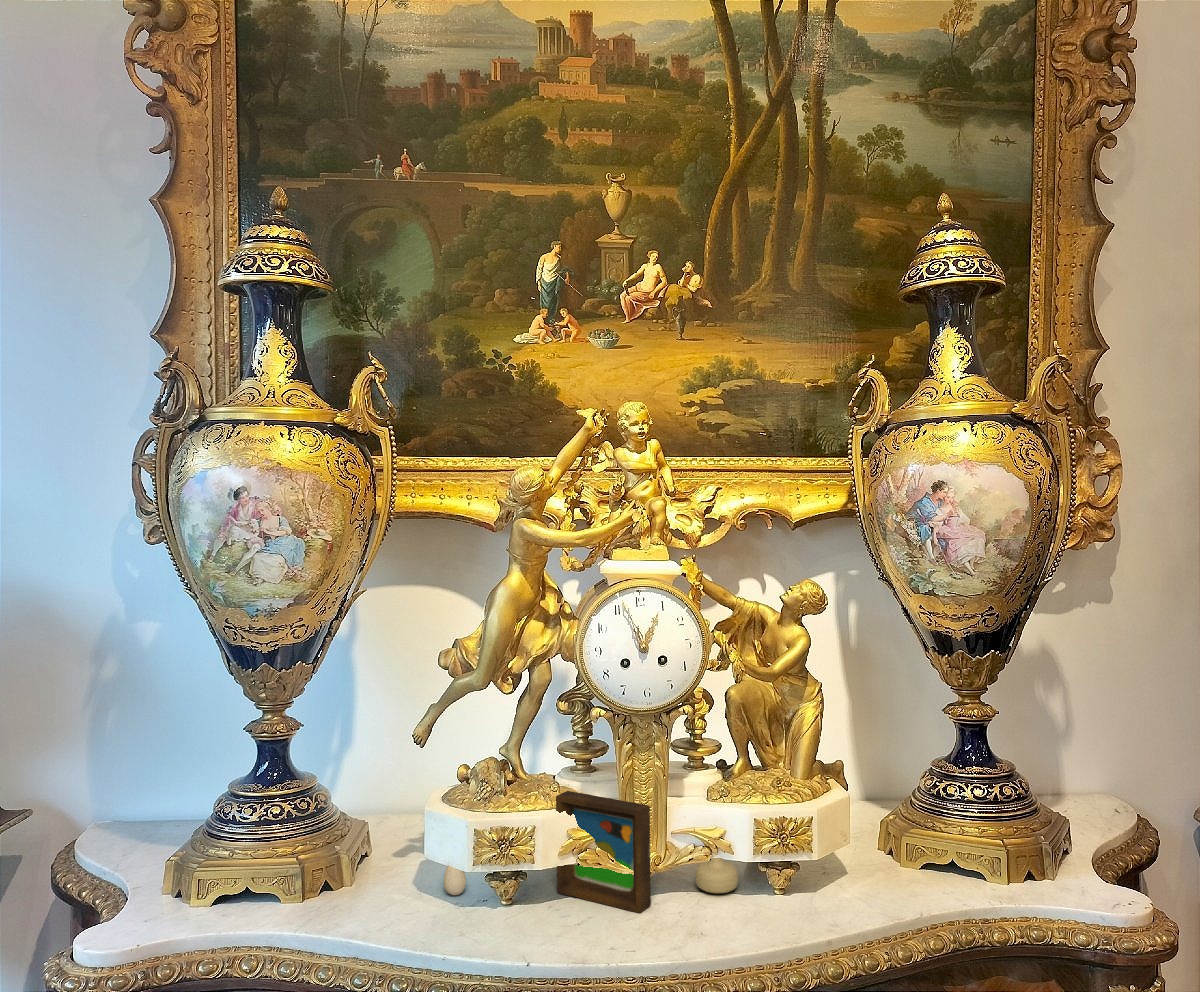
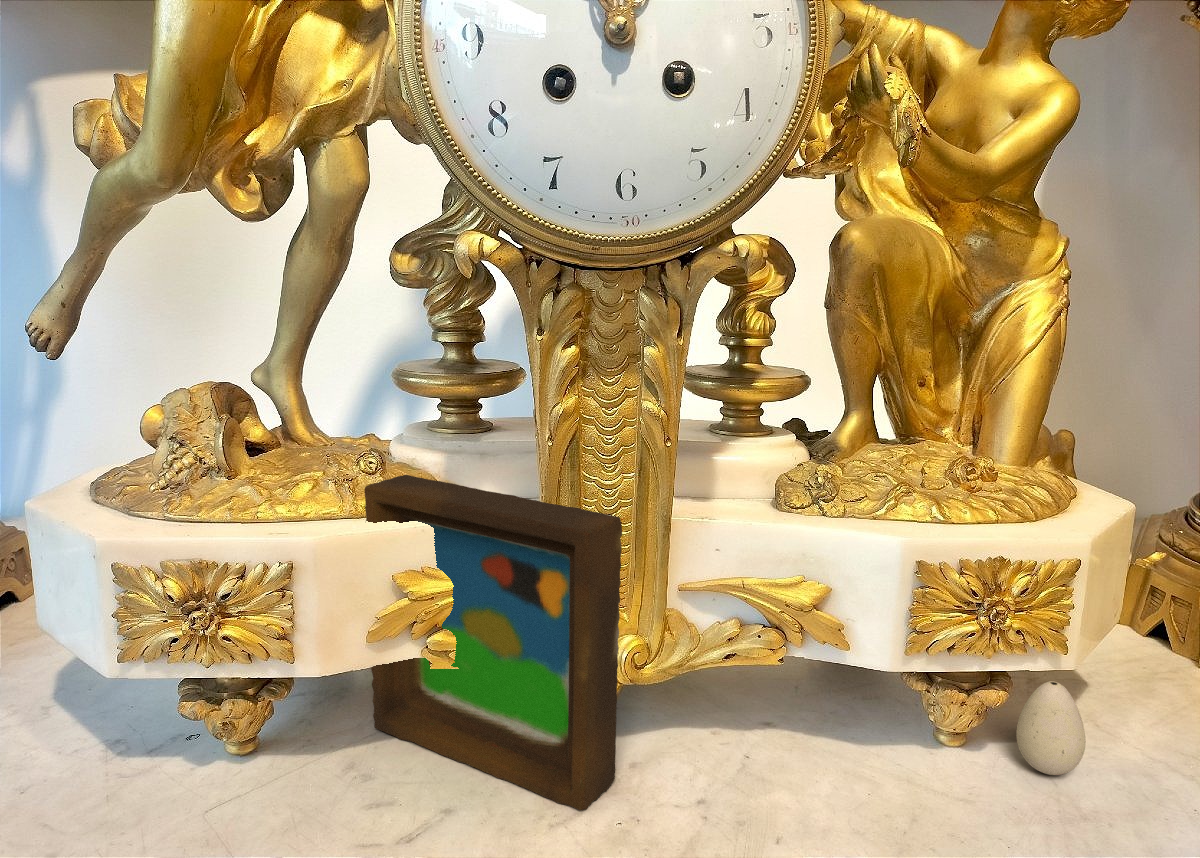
perfume bottle: present [695,858,738,893] -> none [733,560,845,745]
decorative egg: present [444,865,466,895] -> present [1016,681,1086,775]

